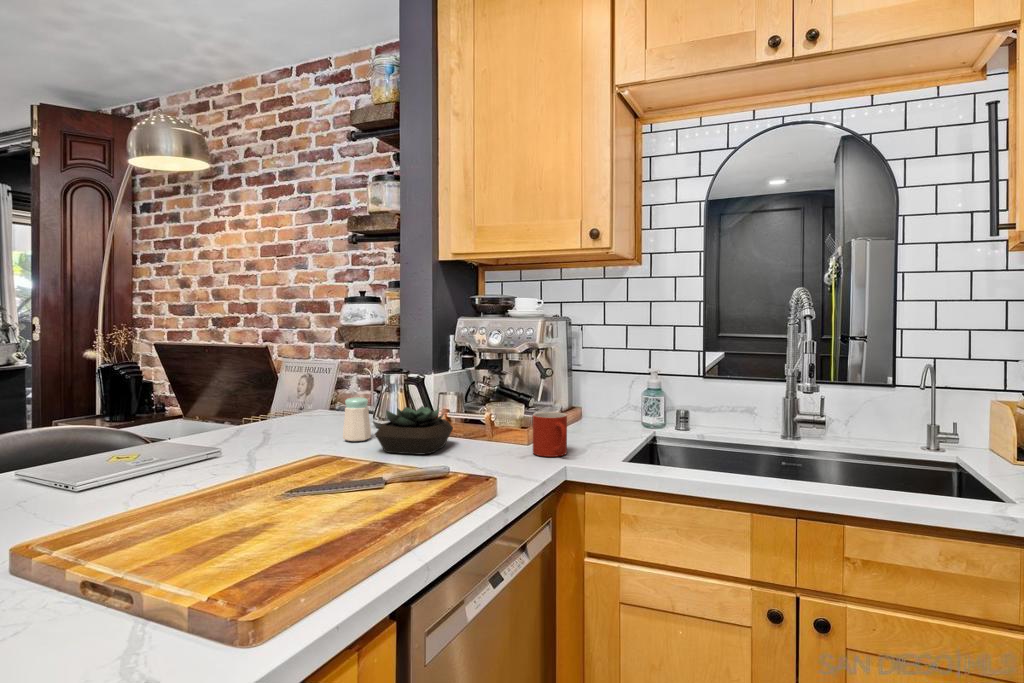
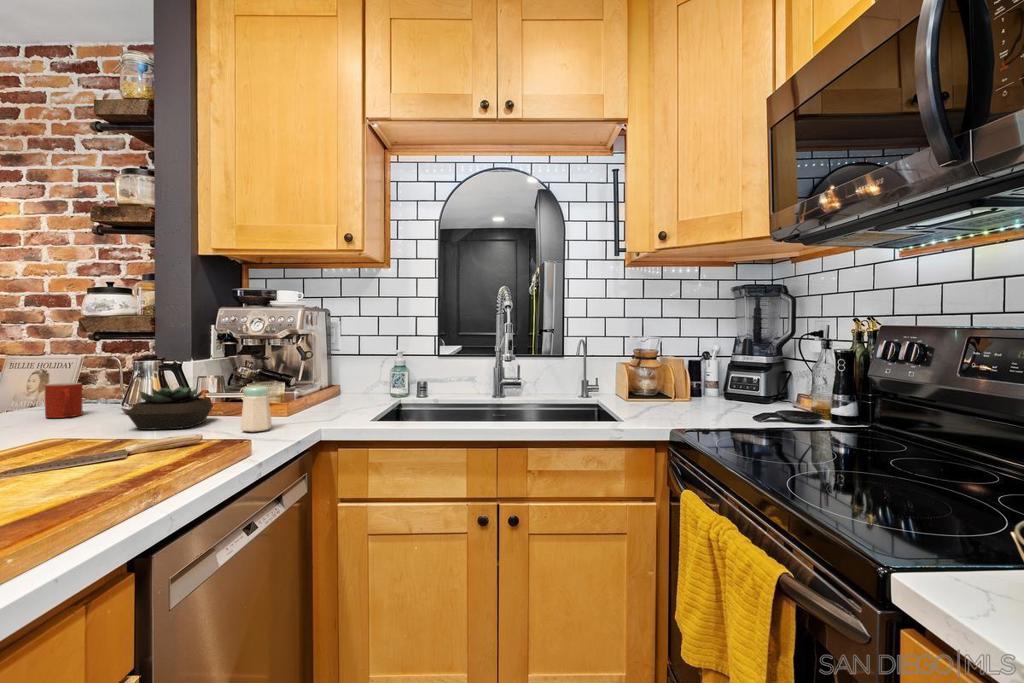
salt shaker: present [343,397,371,441] -> present [241,386,272,432]
mug: present [533,412,567,457] -> present [45,383,83,418]

